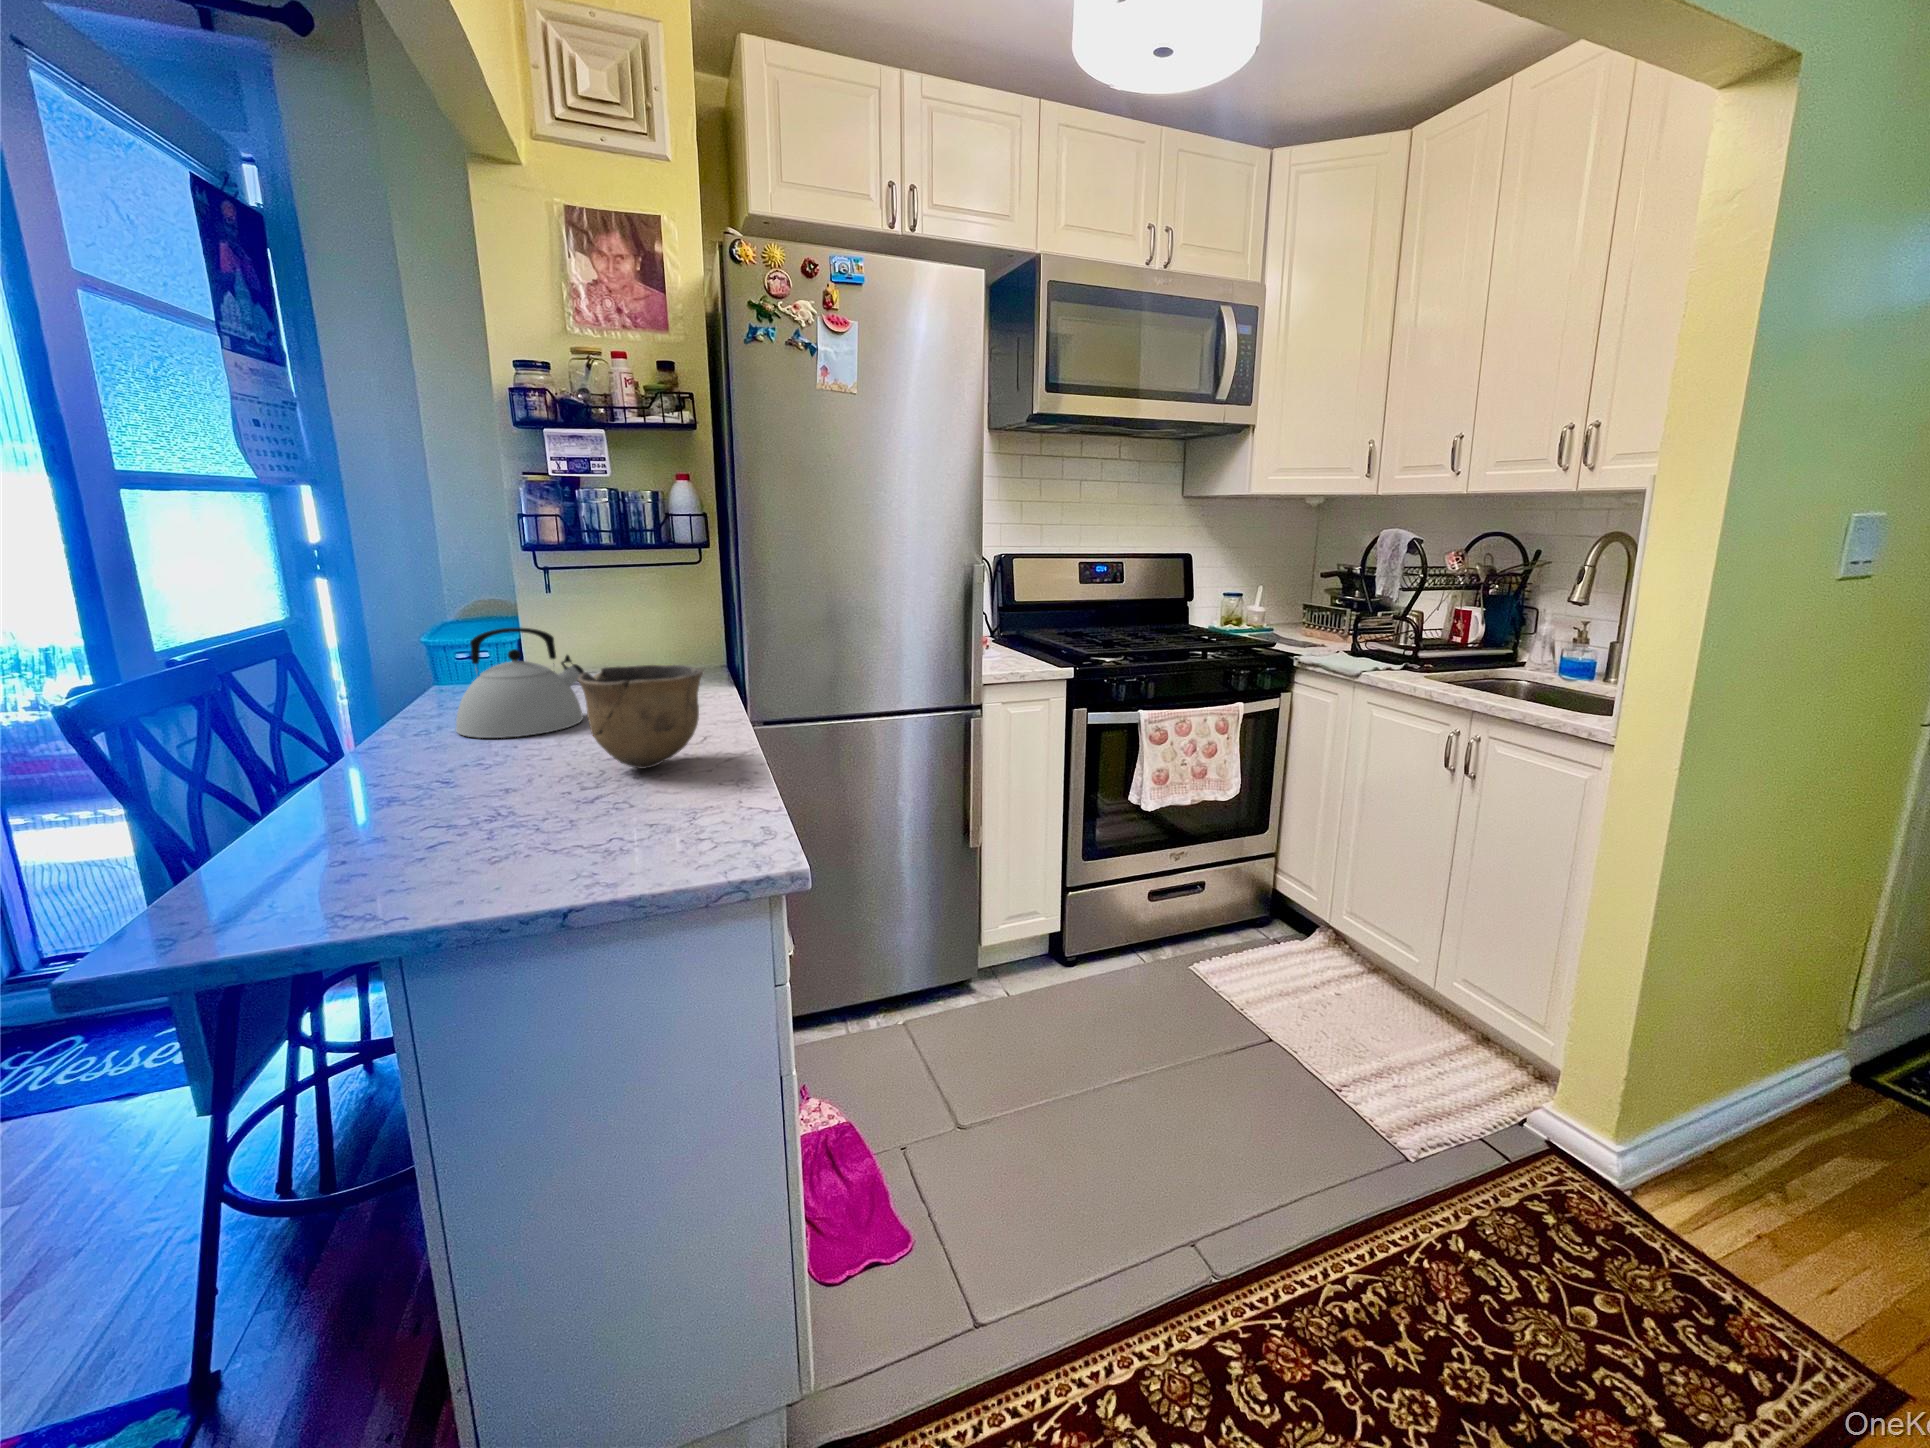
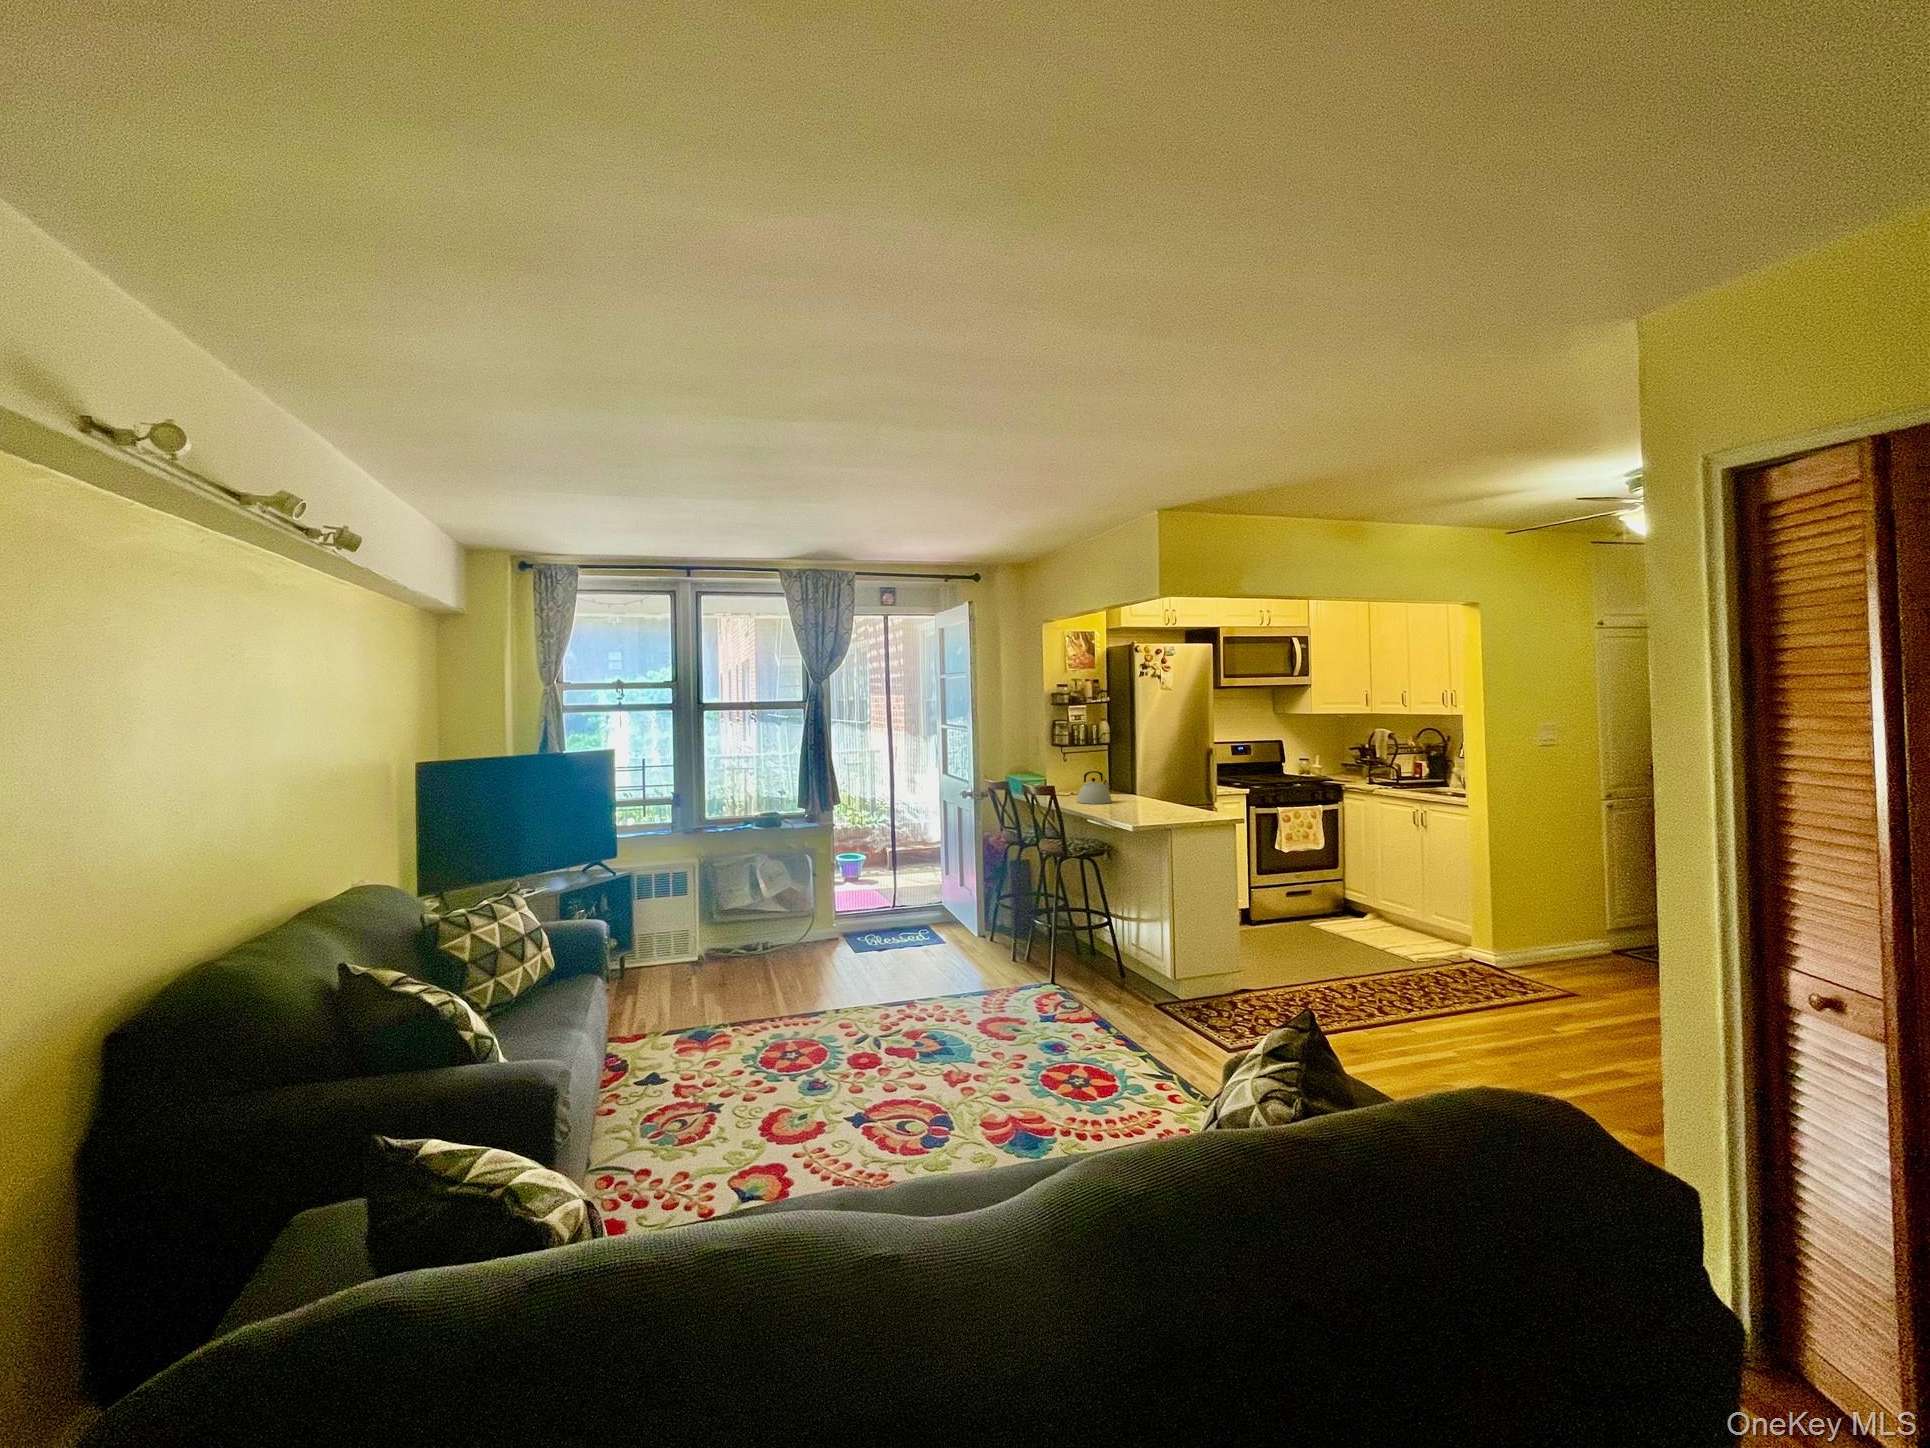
bowl: present [577,665,703,769] -> none [1147,779,1179,807]

